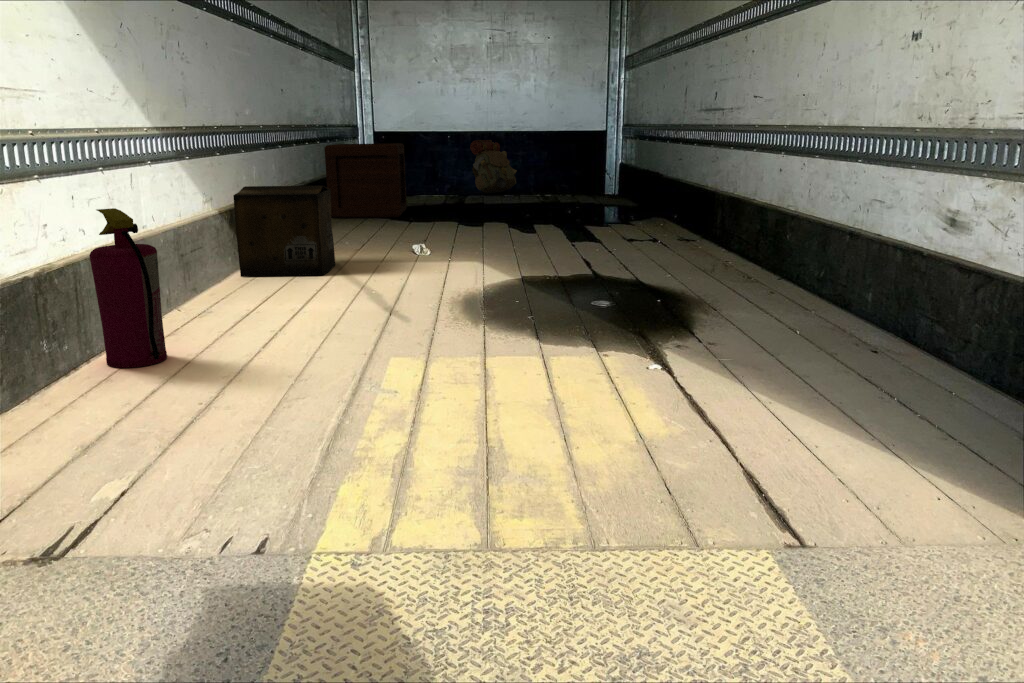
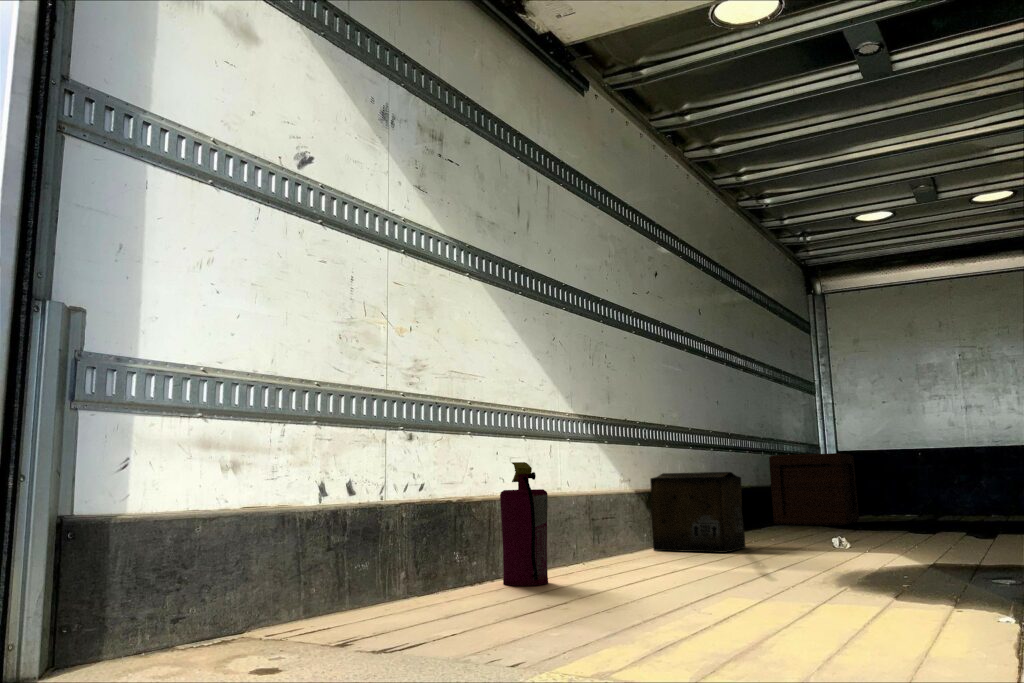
backpack: present [470,140,517,193] -> none [944,457,1004,514]

